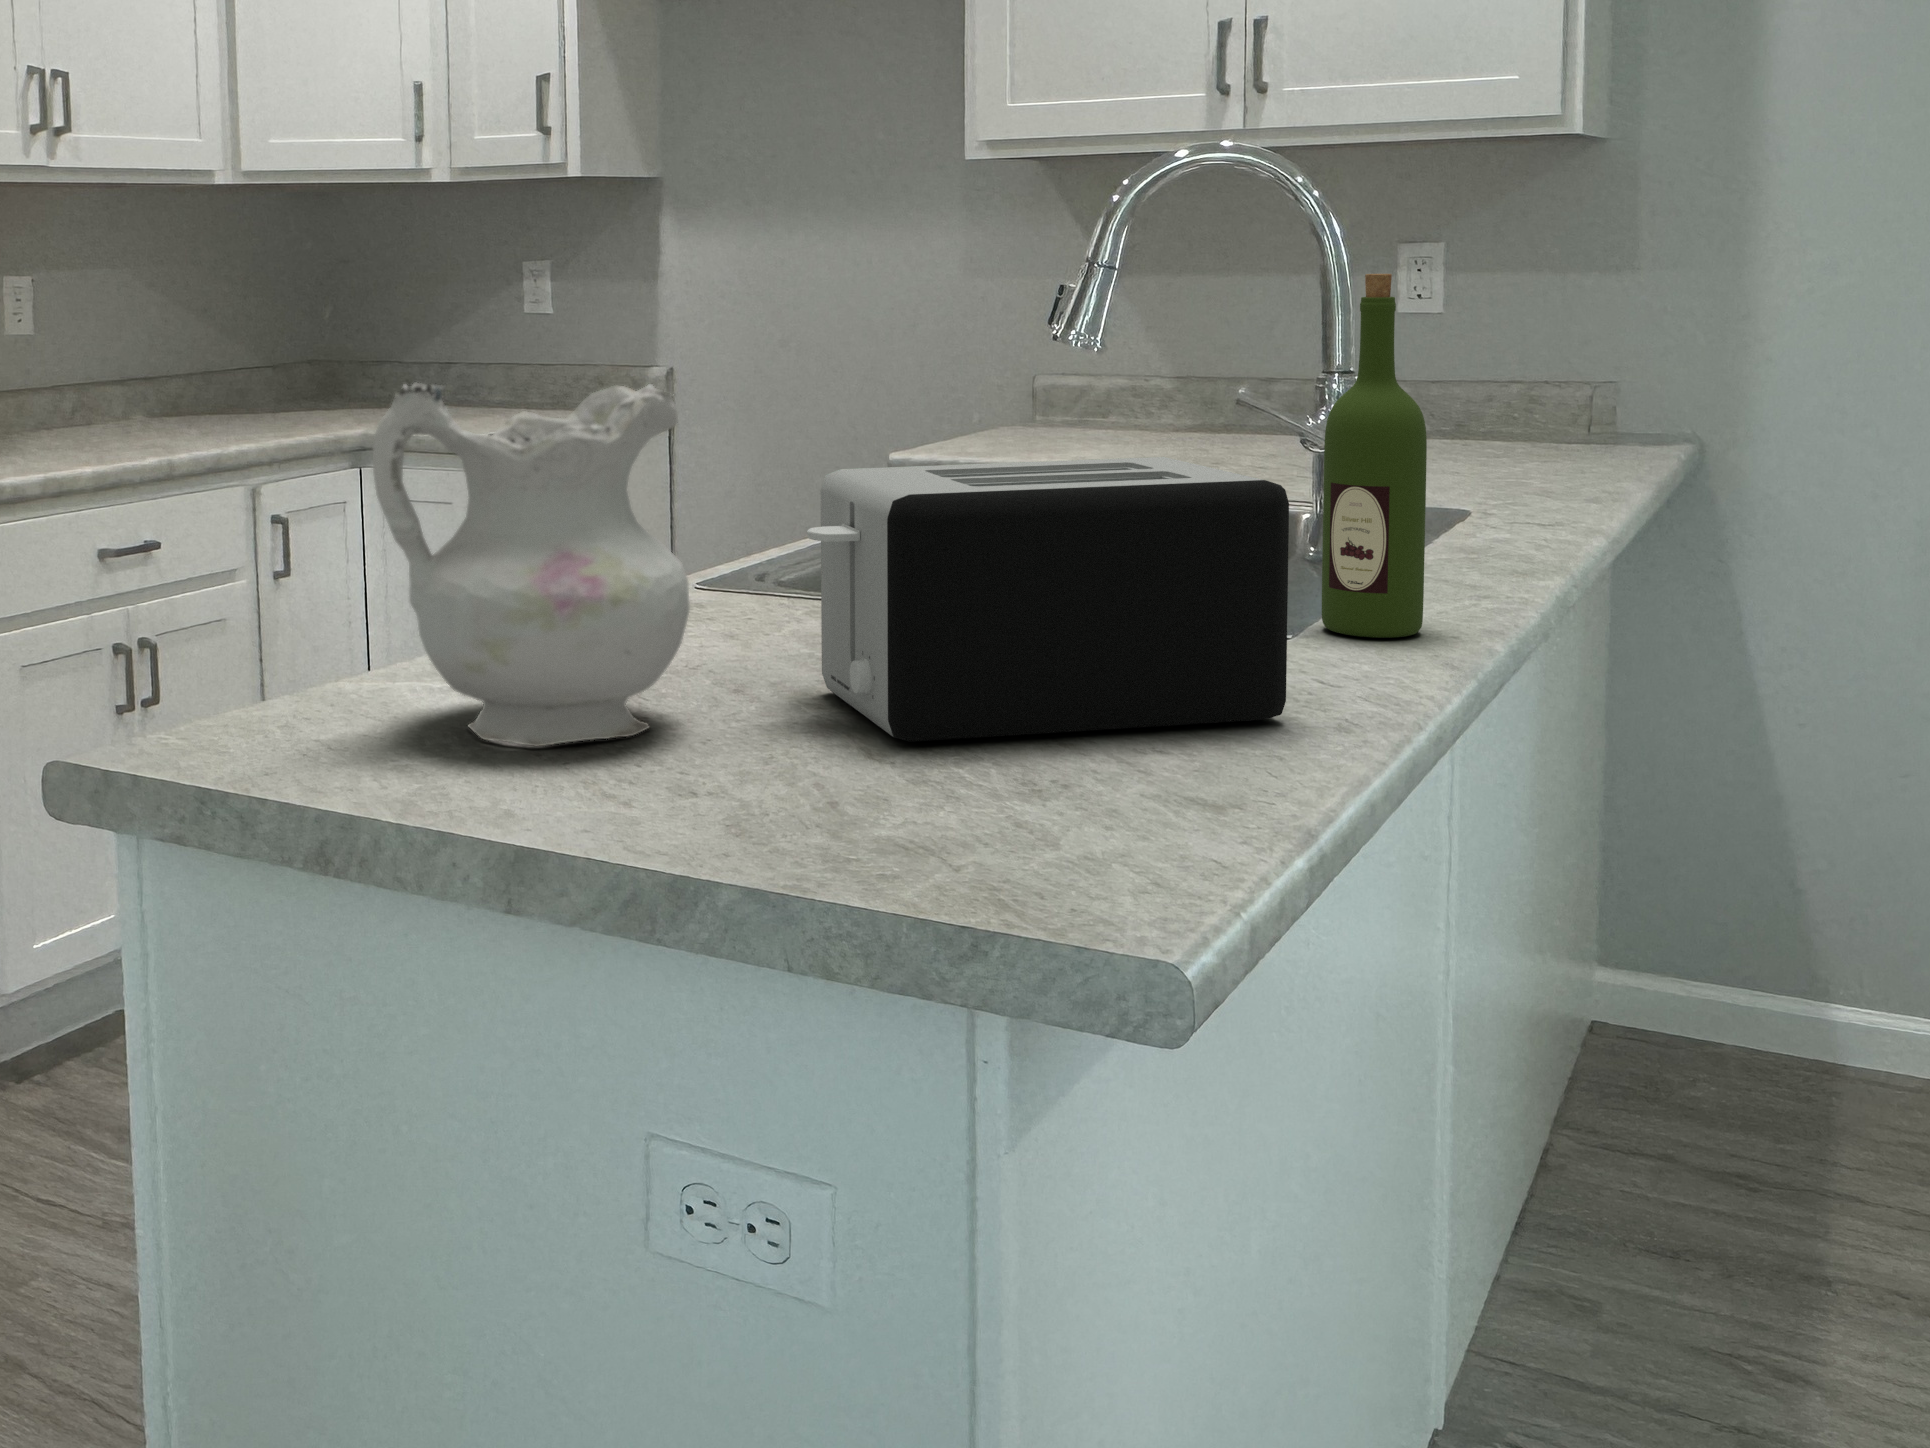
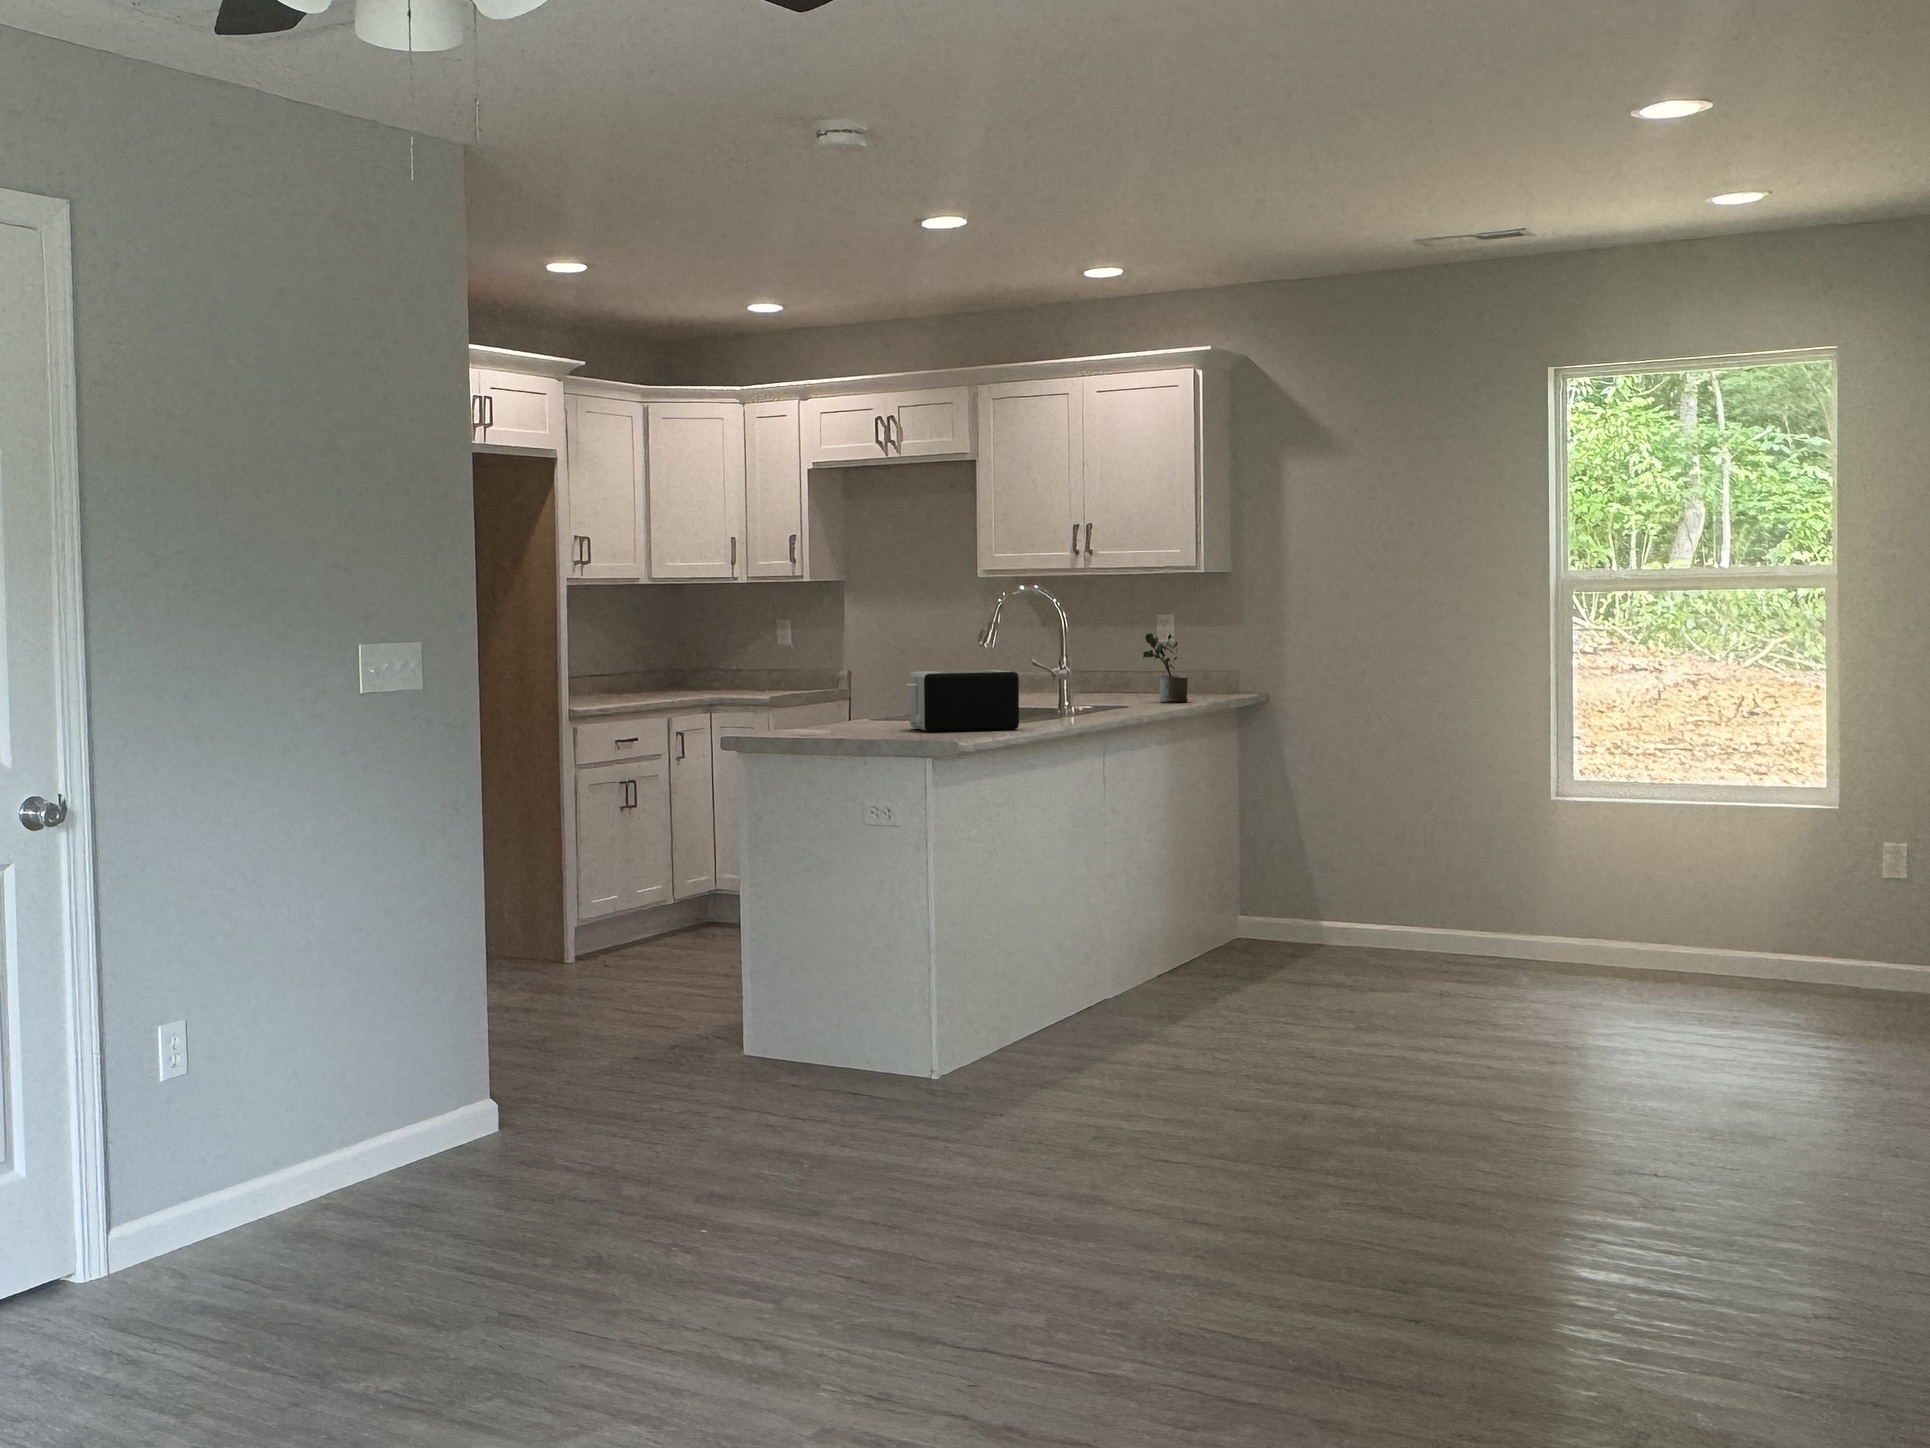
wine bottle: present [1322,274,1427,638] -> none [1048,624,1074,722]
potted plant: none [1436,293,1564,482] -> present [1142,633,1188,703]
ceramic pitcher: present [373,383,690,746] -> none [804,647,878,733]

